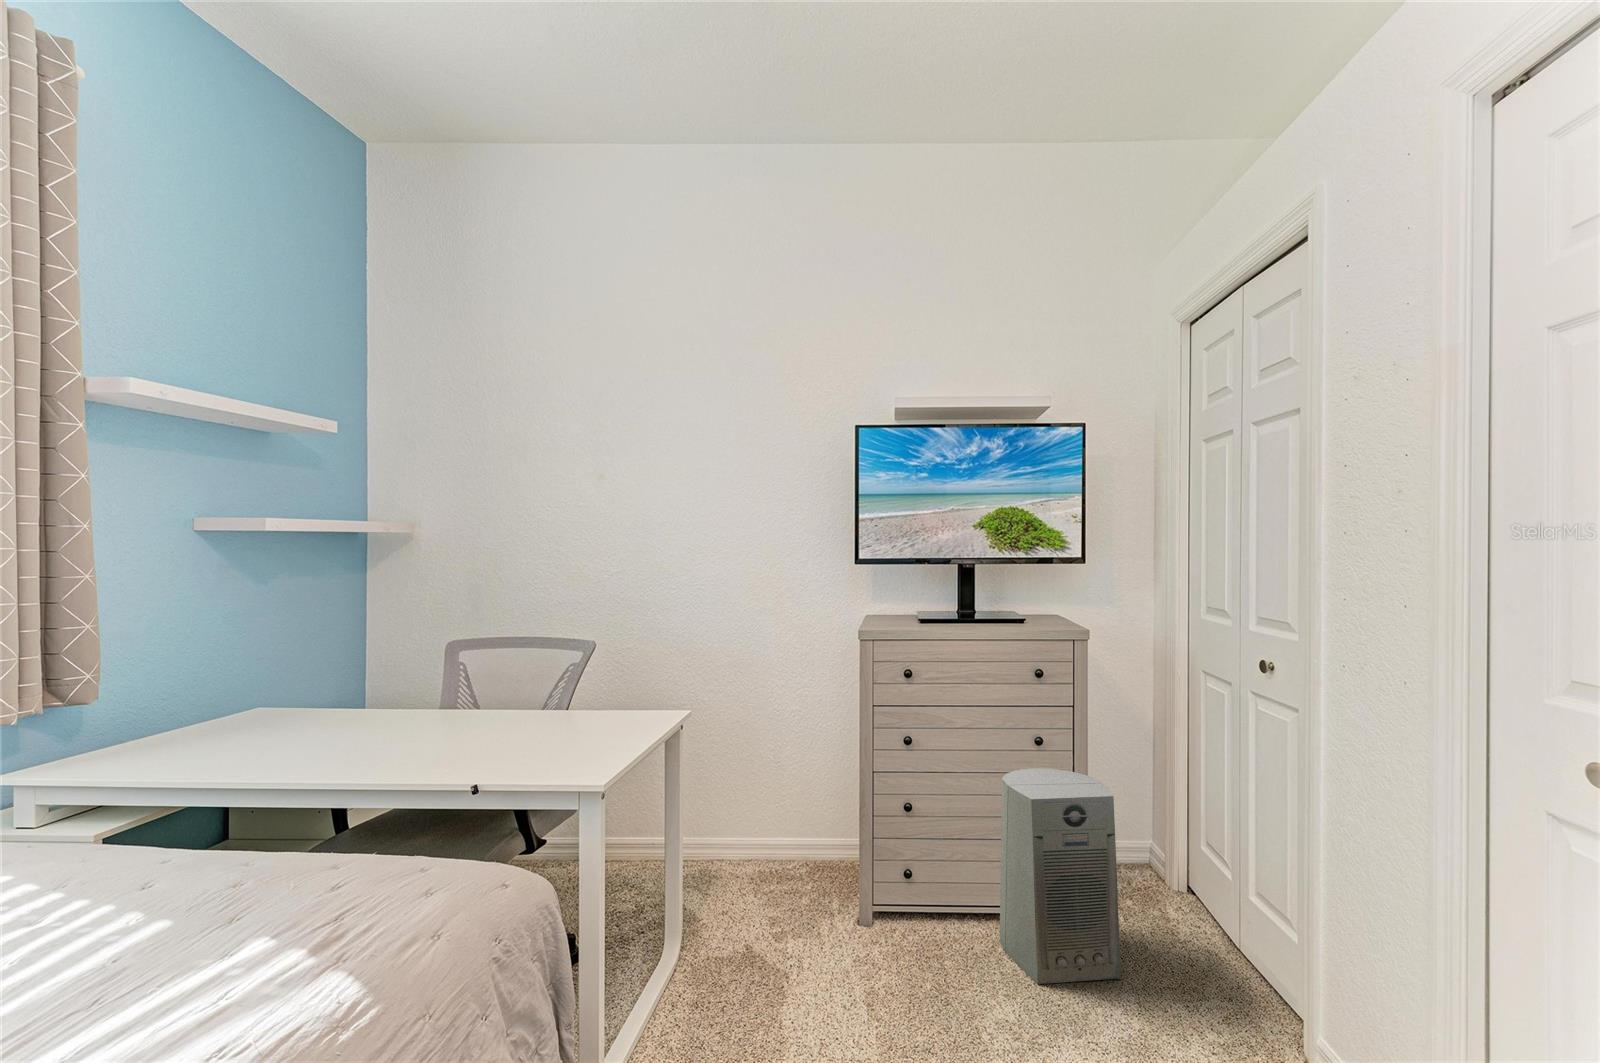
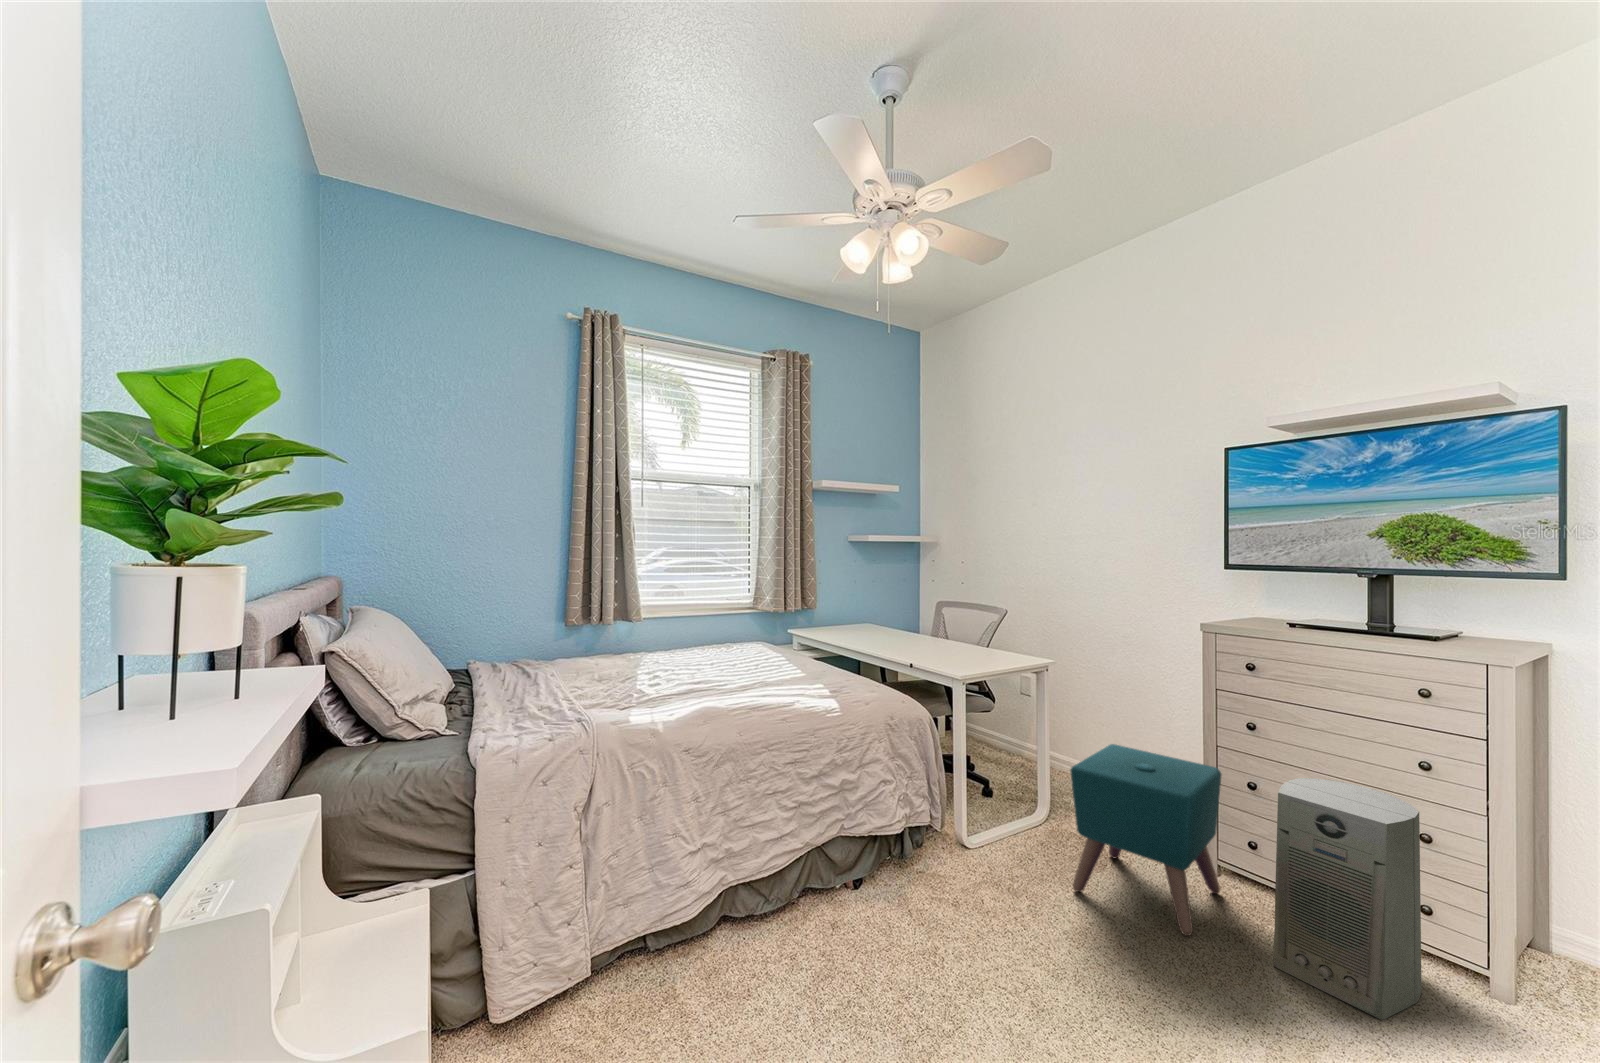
ottoman: none [805,794,986,1031] -> present [1070,744,1221,936]

